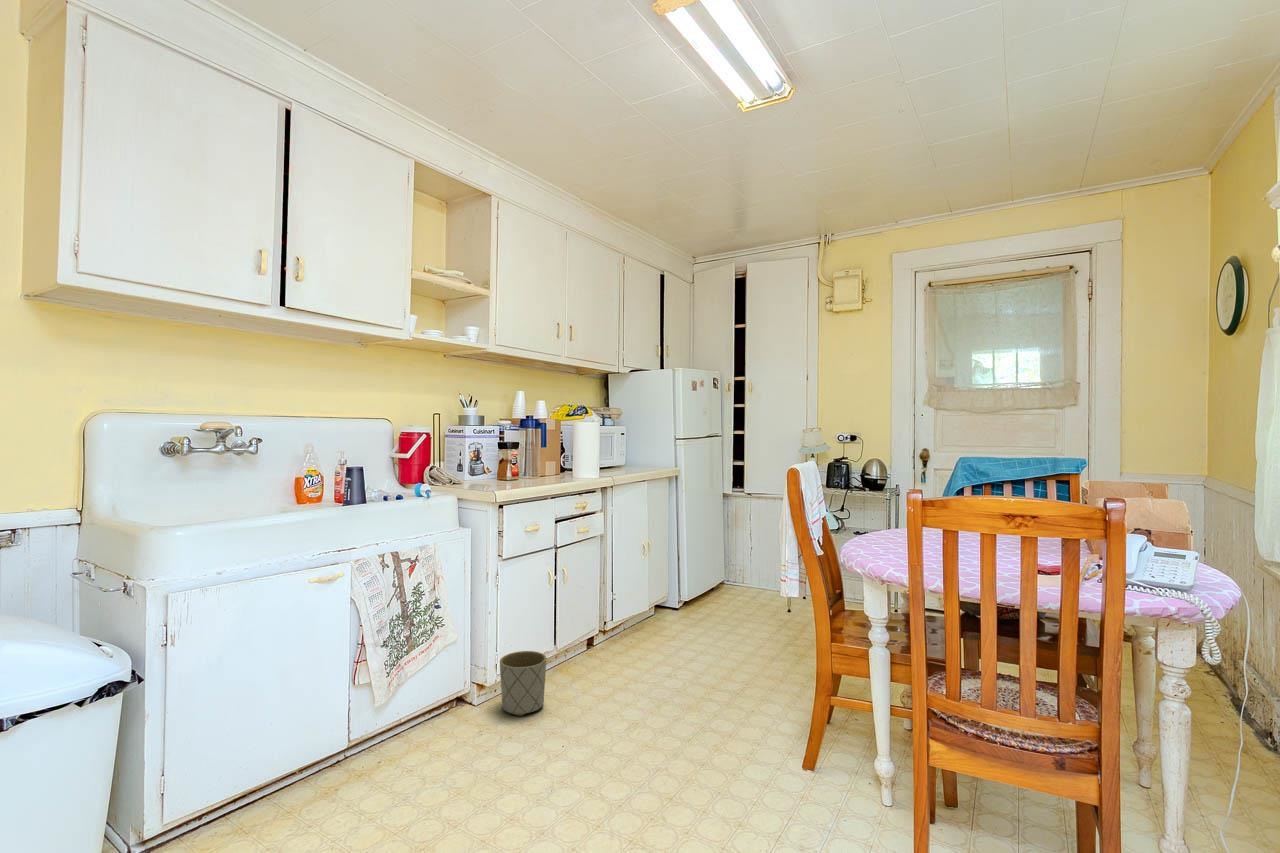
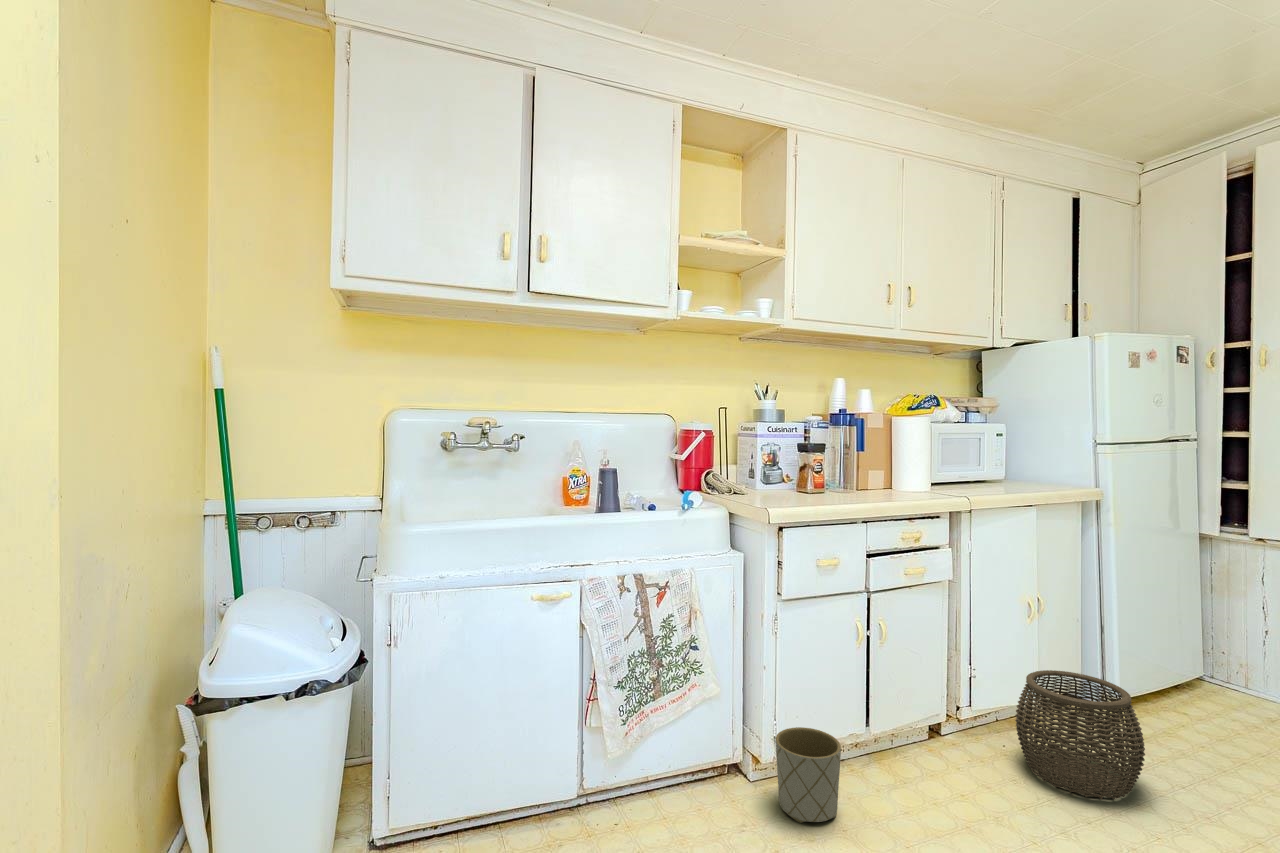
woven basket: none [639,585,705,656] -> present [1015,670,1145,799]

